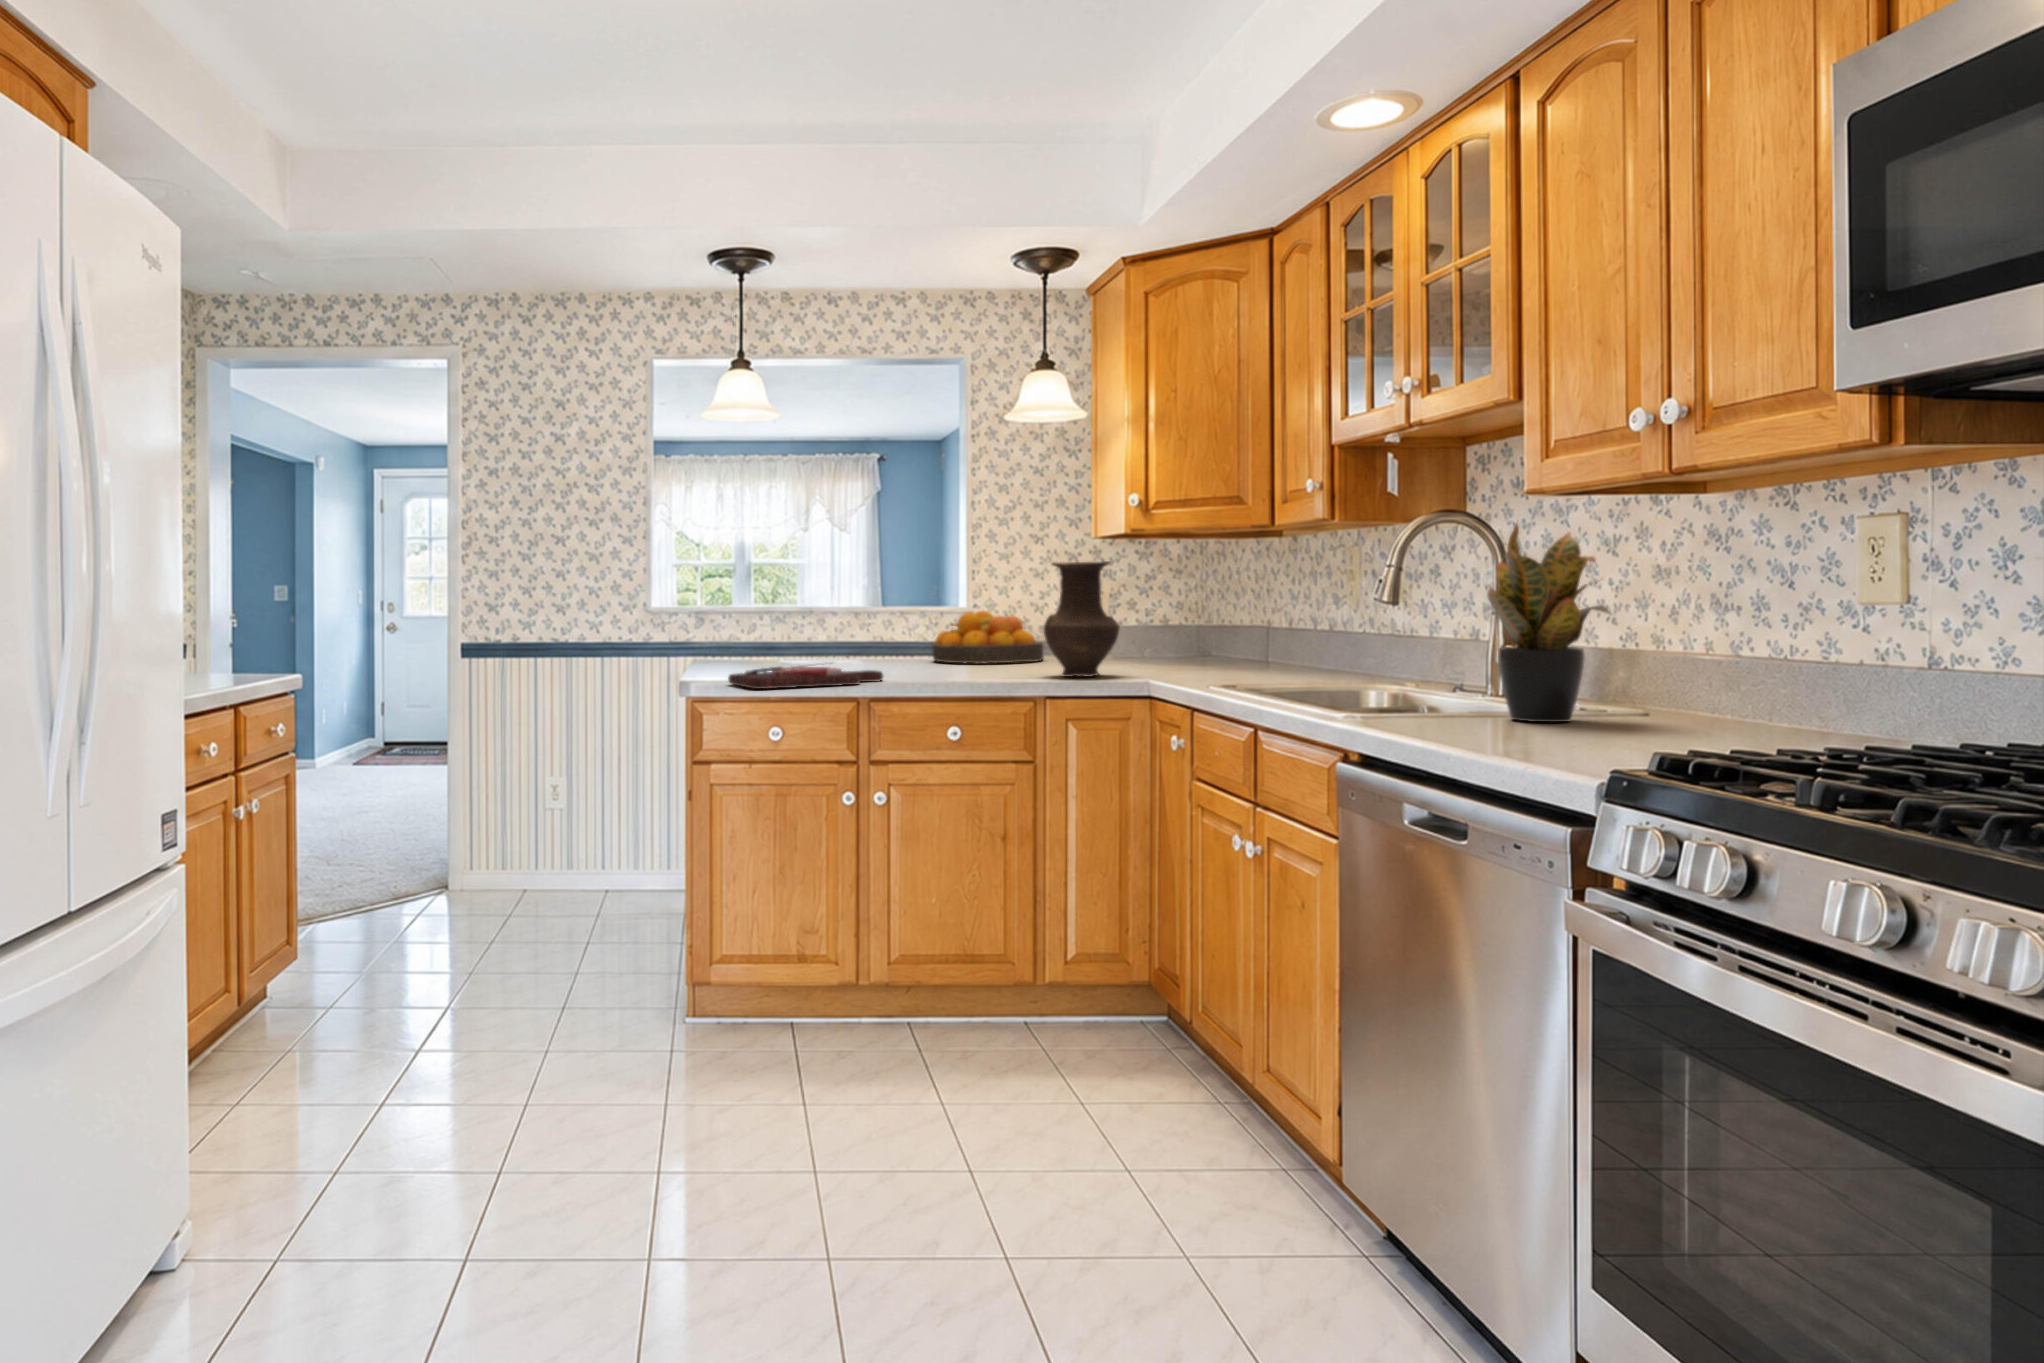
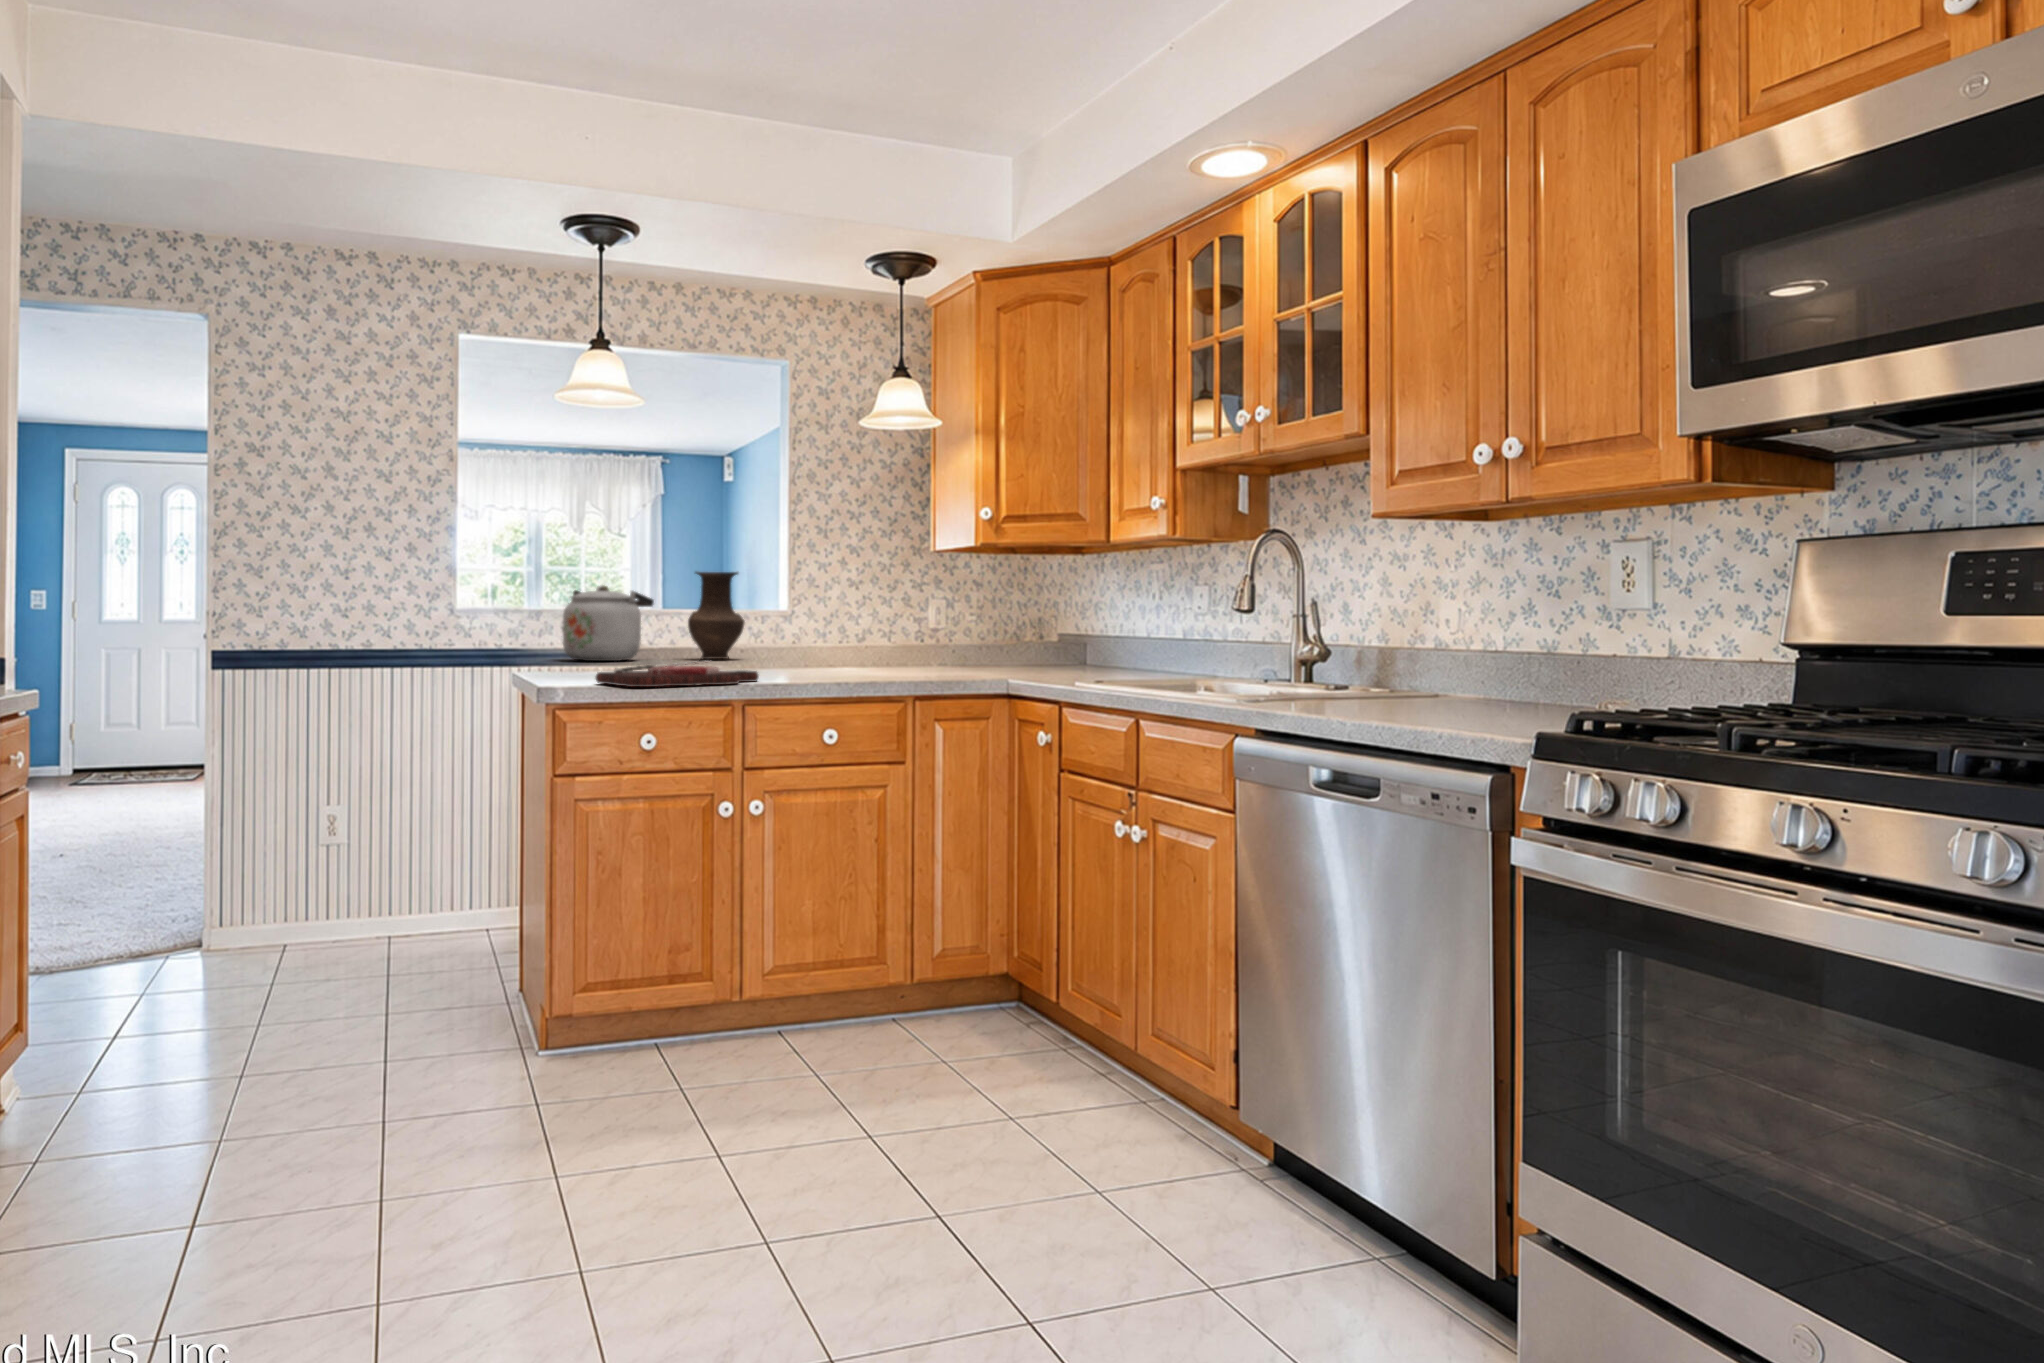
potted plant: present [1487,523,1608,722] -> none [1351,526,1481,713]
vase: present [1043,561,1120,677] -> present [688,572,745,659]
kettle: none [729,587,818,658] -> present [562,585,654,661]
fruit bowl: present [932,611,1043,664] -> none [783,615,894,667]

